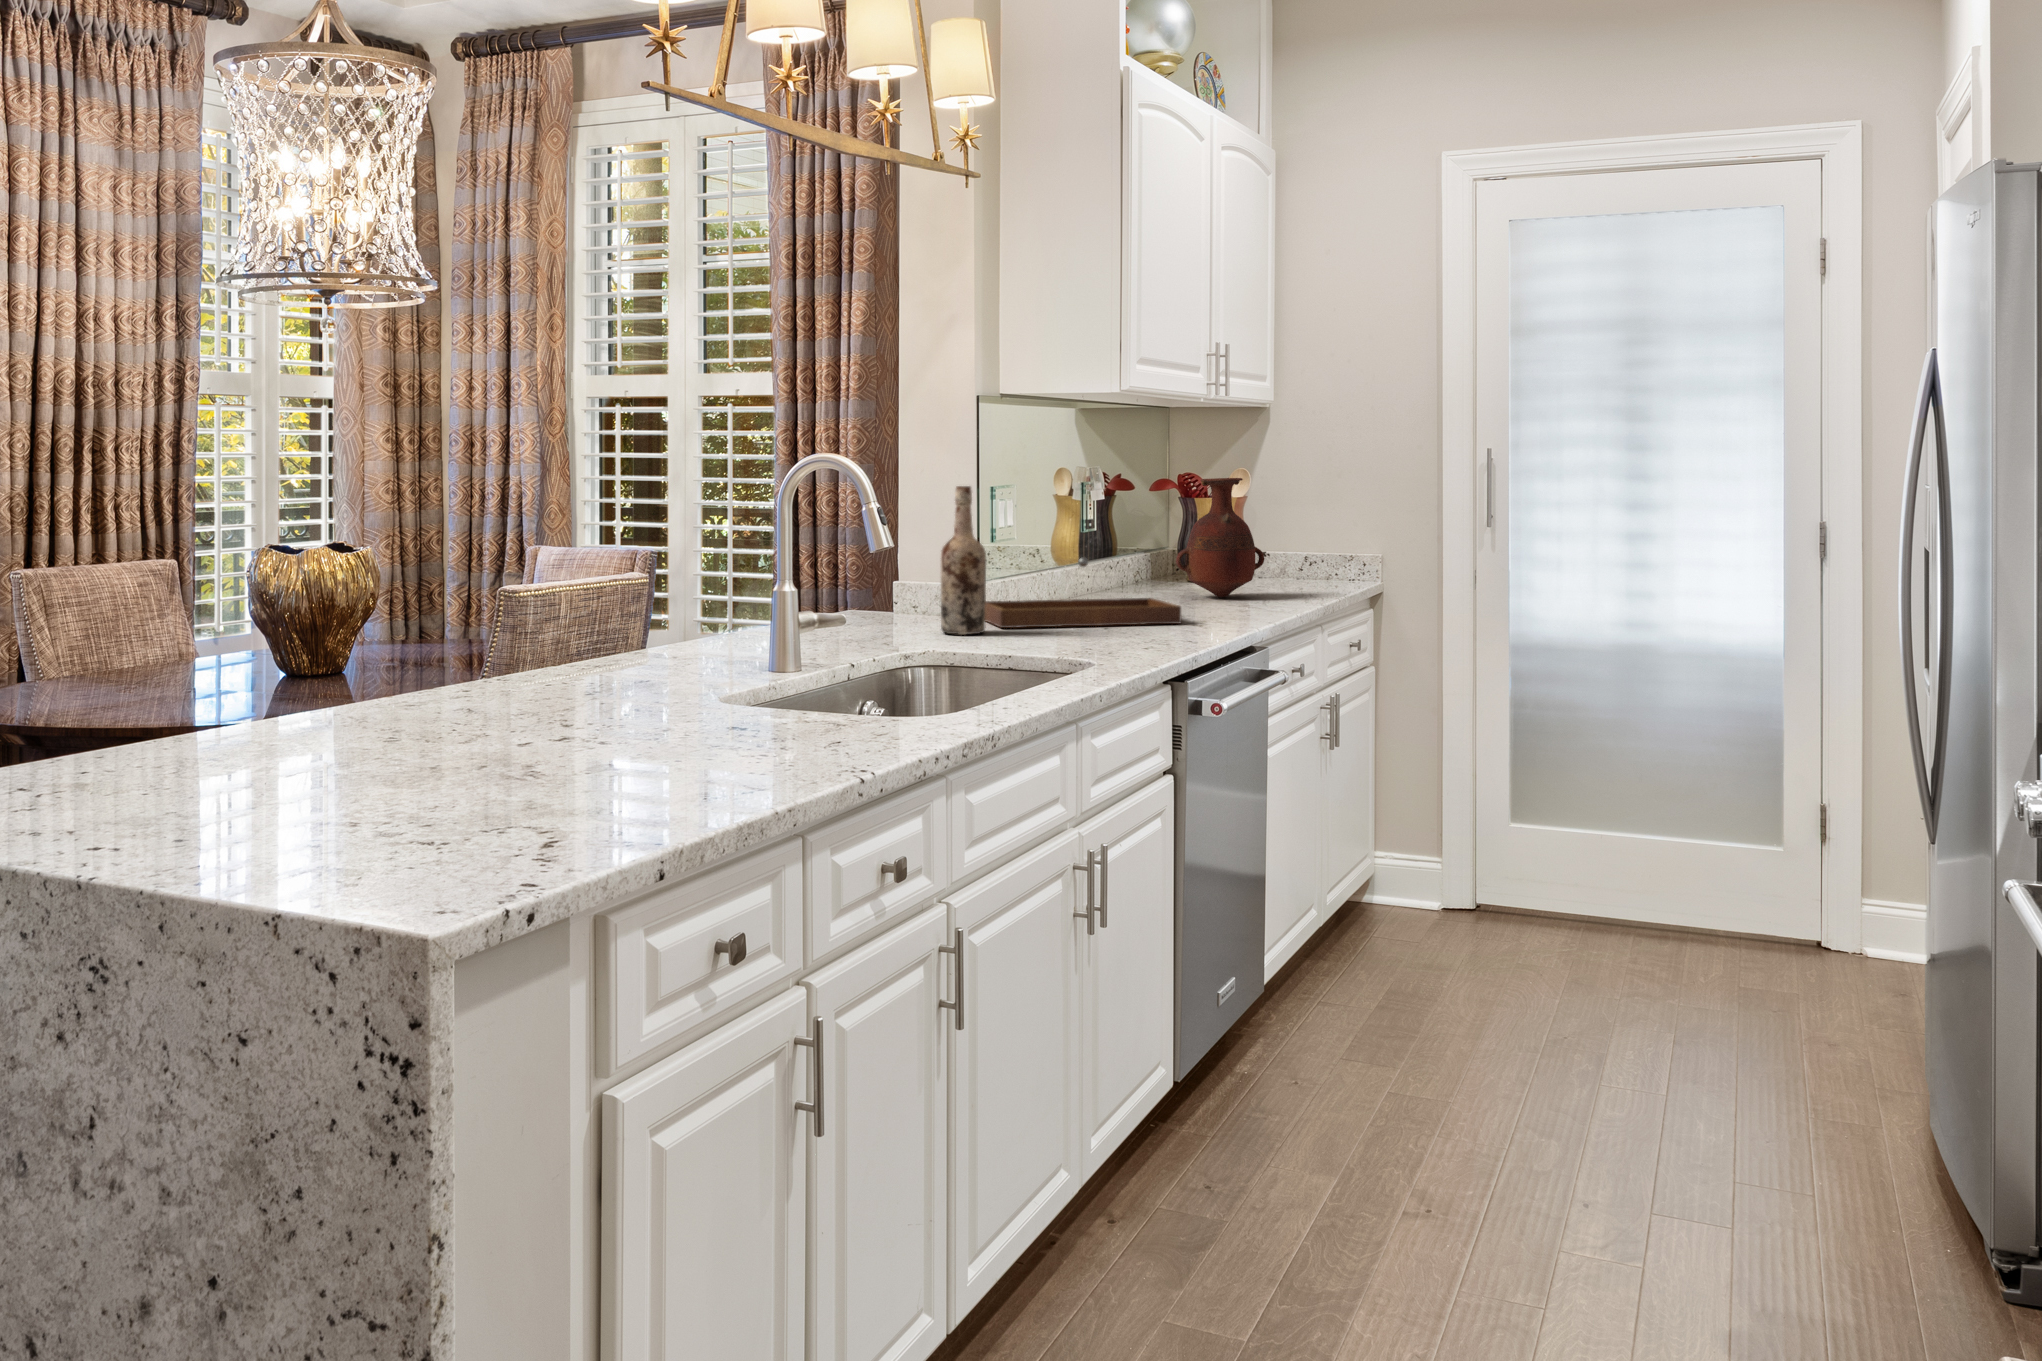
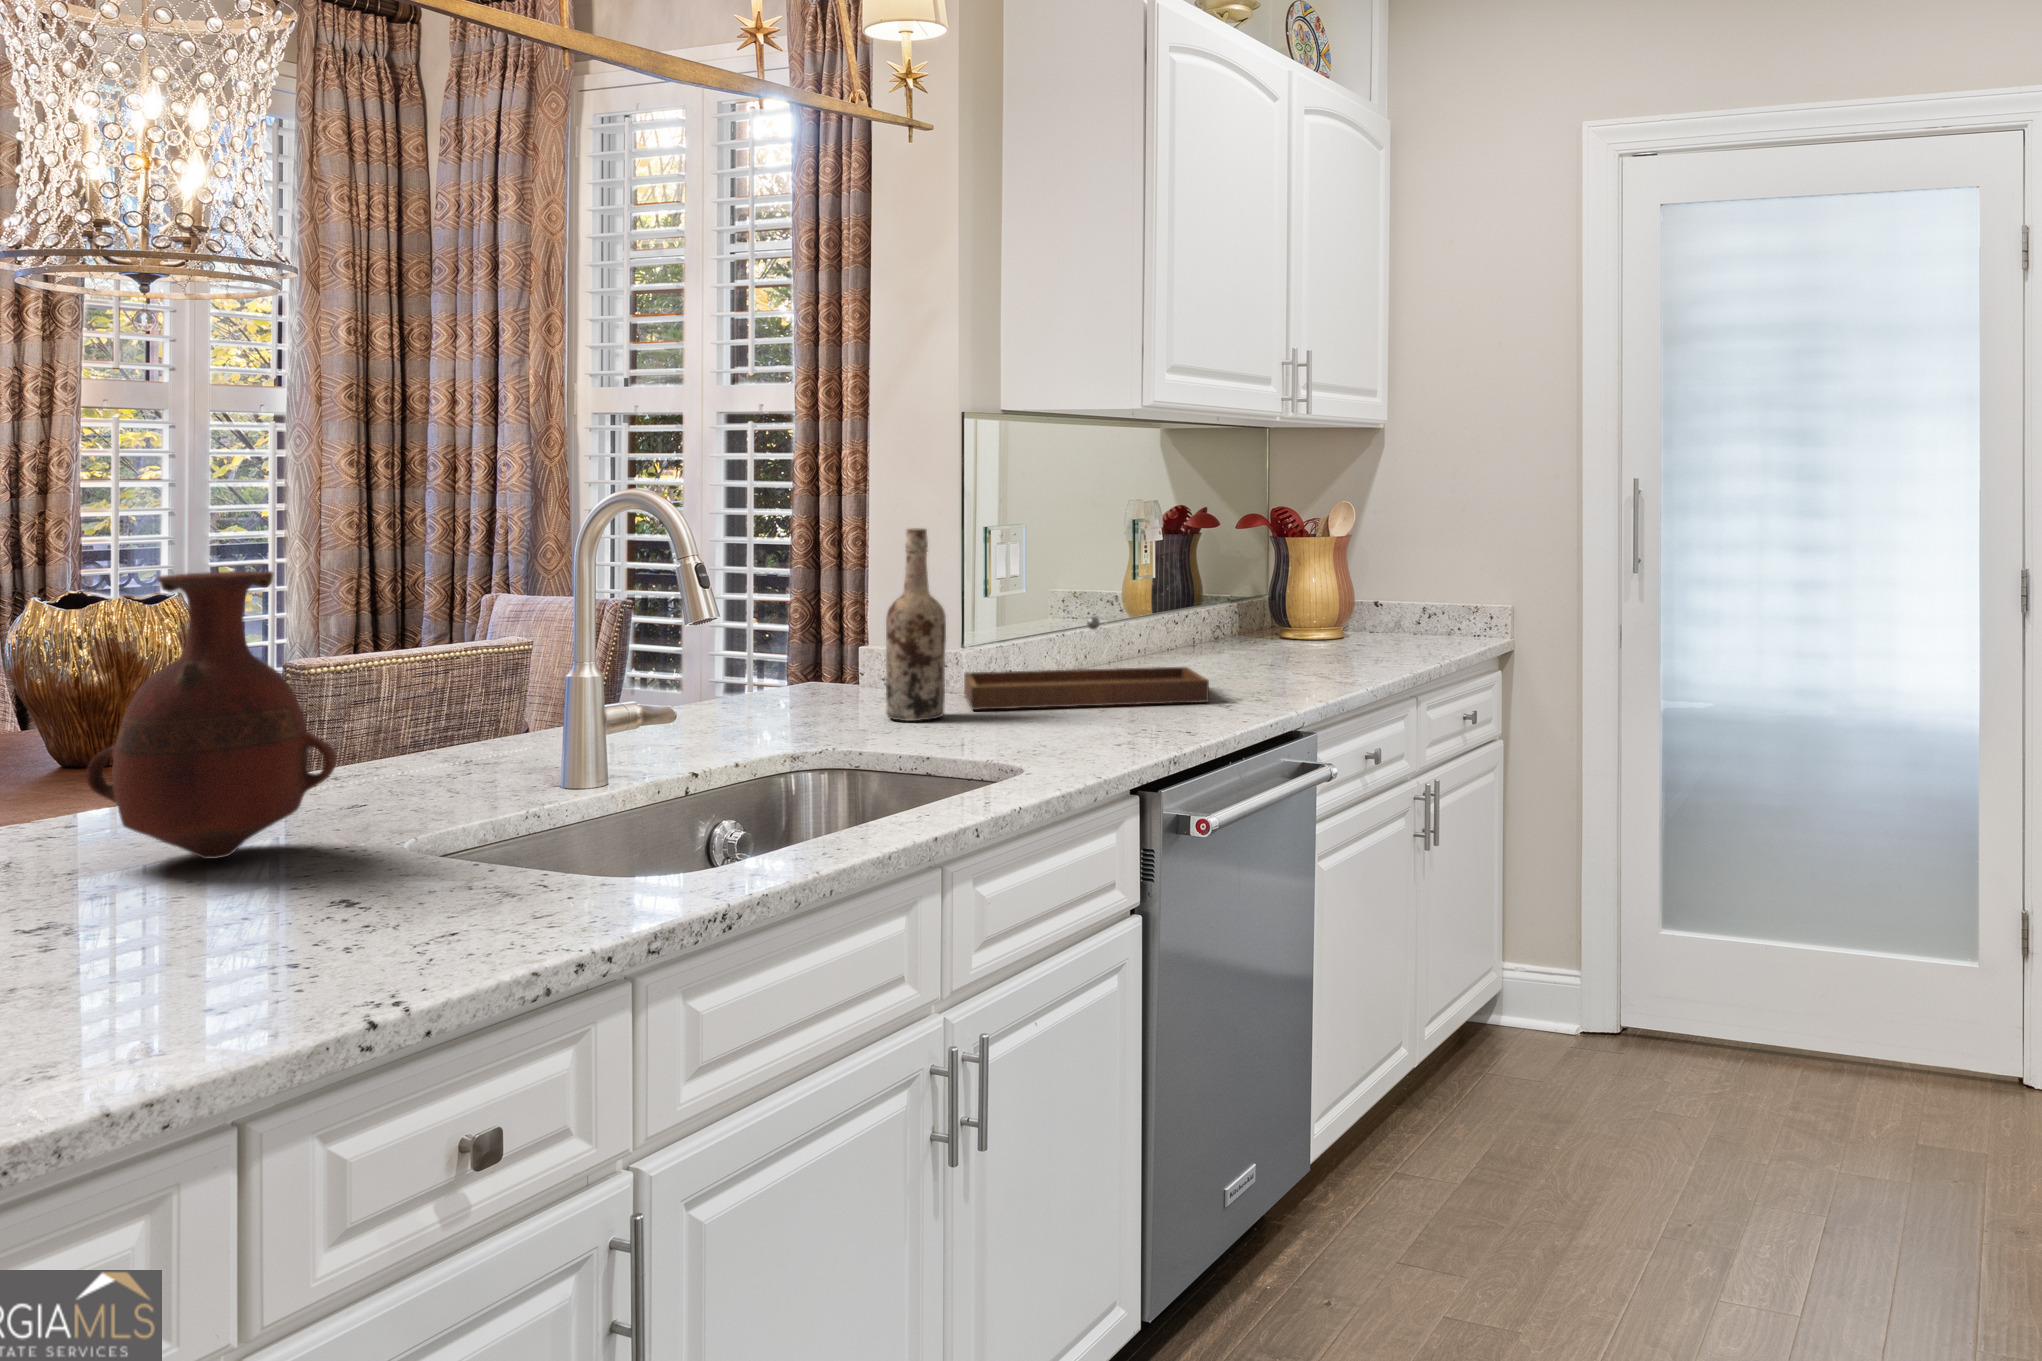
vase: present [1176,478,1264,597] -> present [86,571,336,859]

